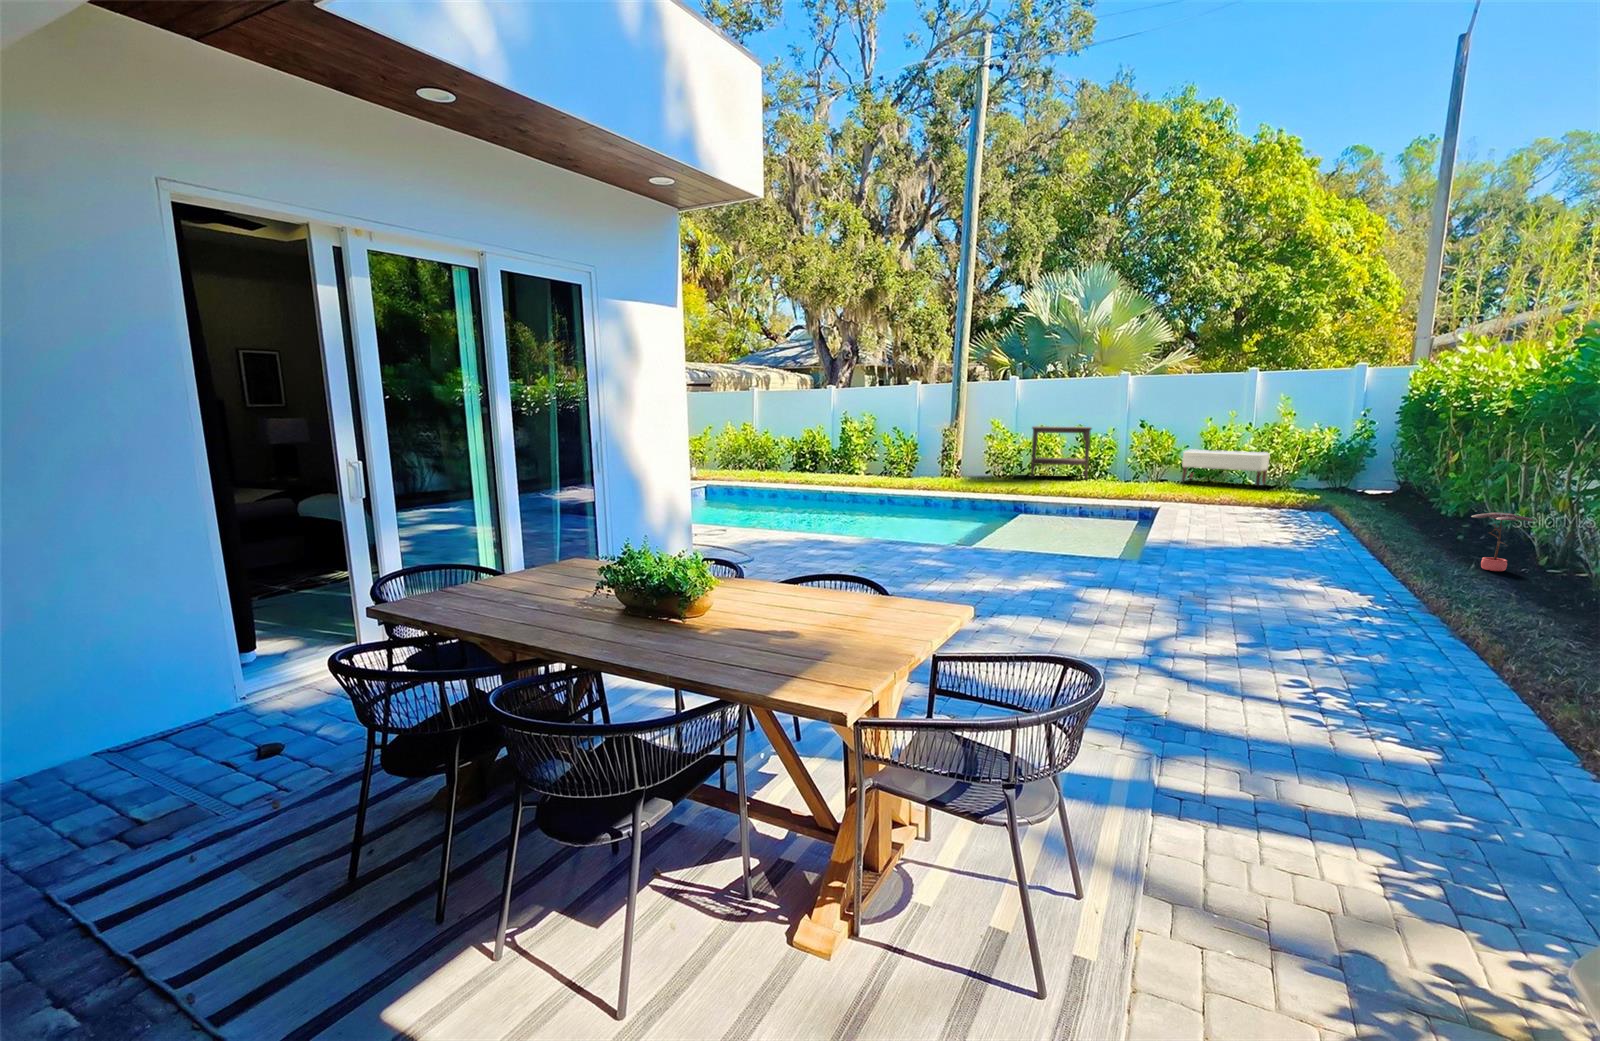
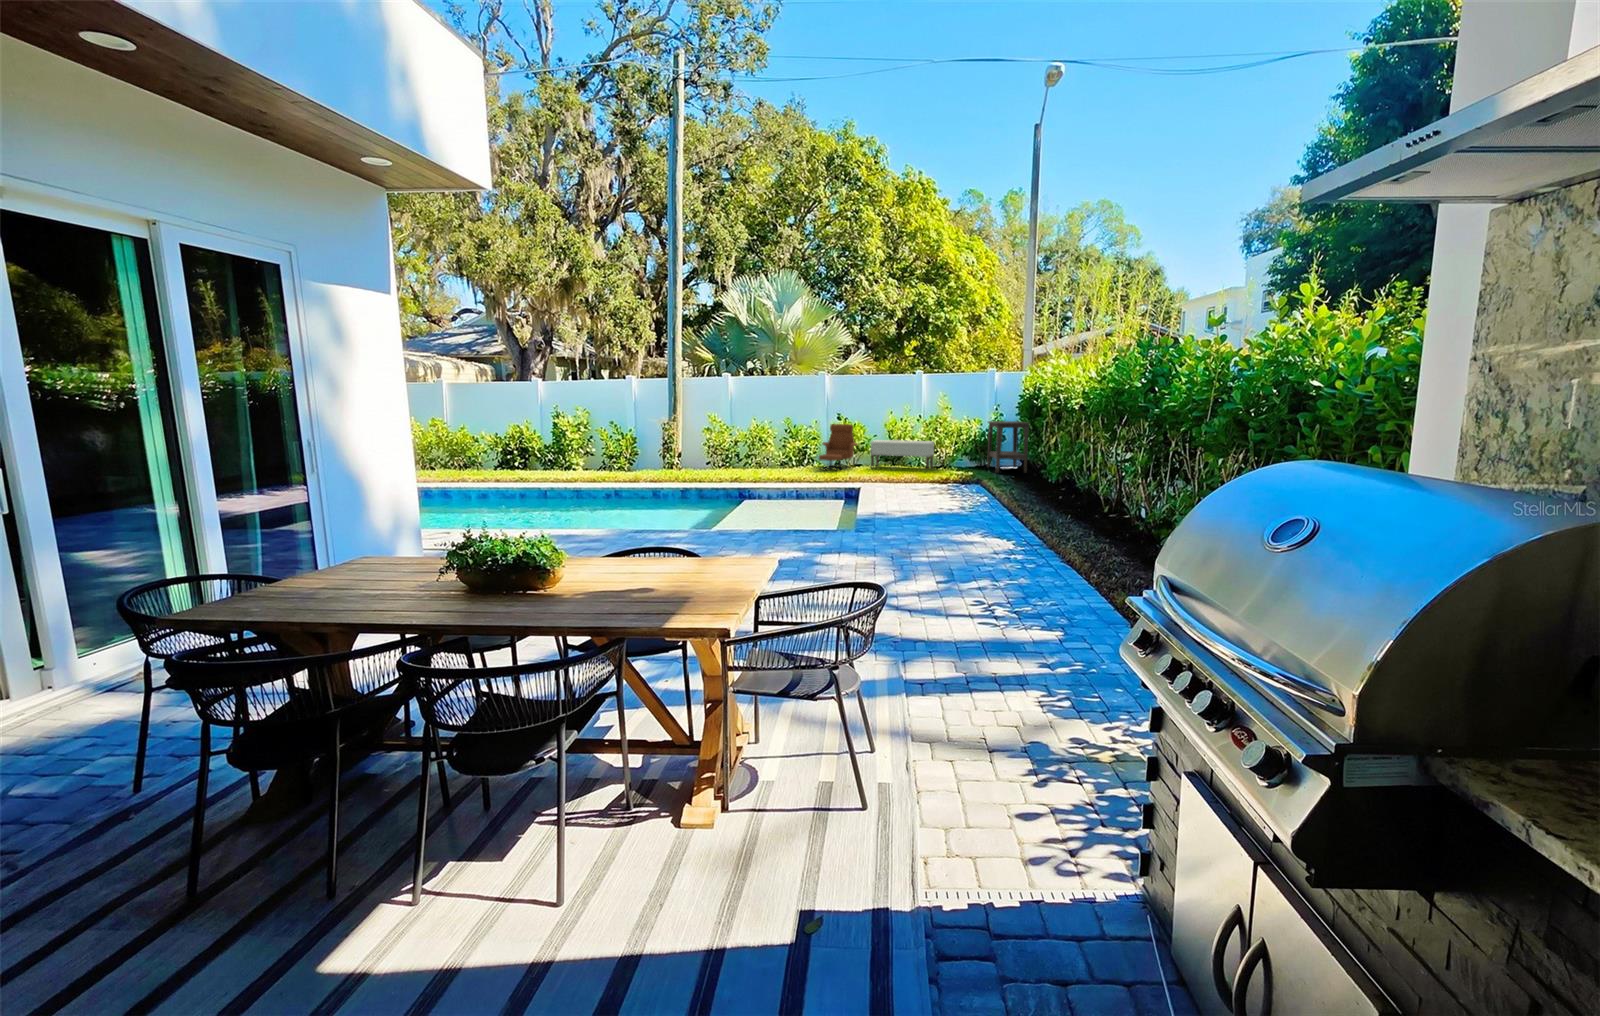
side table: present [1031,426,1092,479] -> present [987,421,1030,473]
lounge chair: none [1116,431,1167,483] -> present [819,424,857,470]
potted plant: present [1471,512,1534,571] -> none [1066,479,1100,520]

